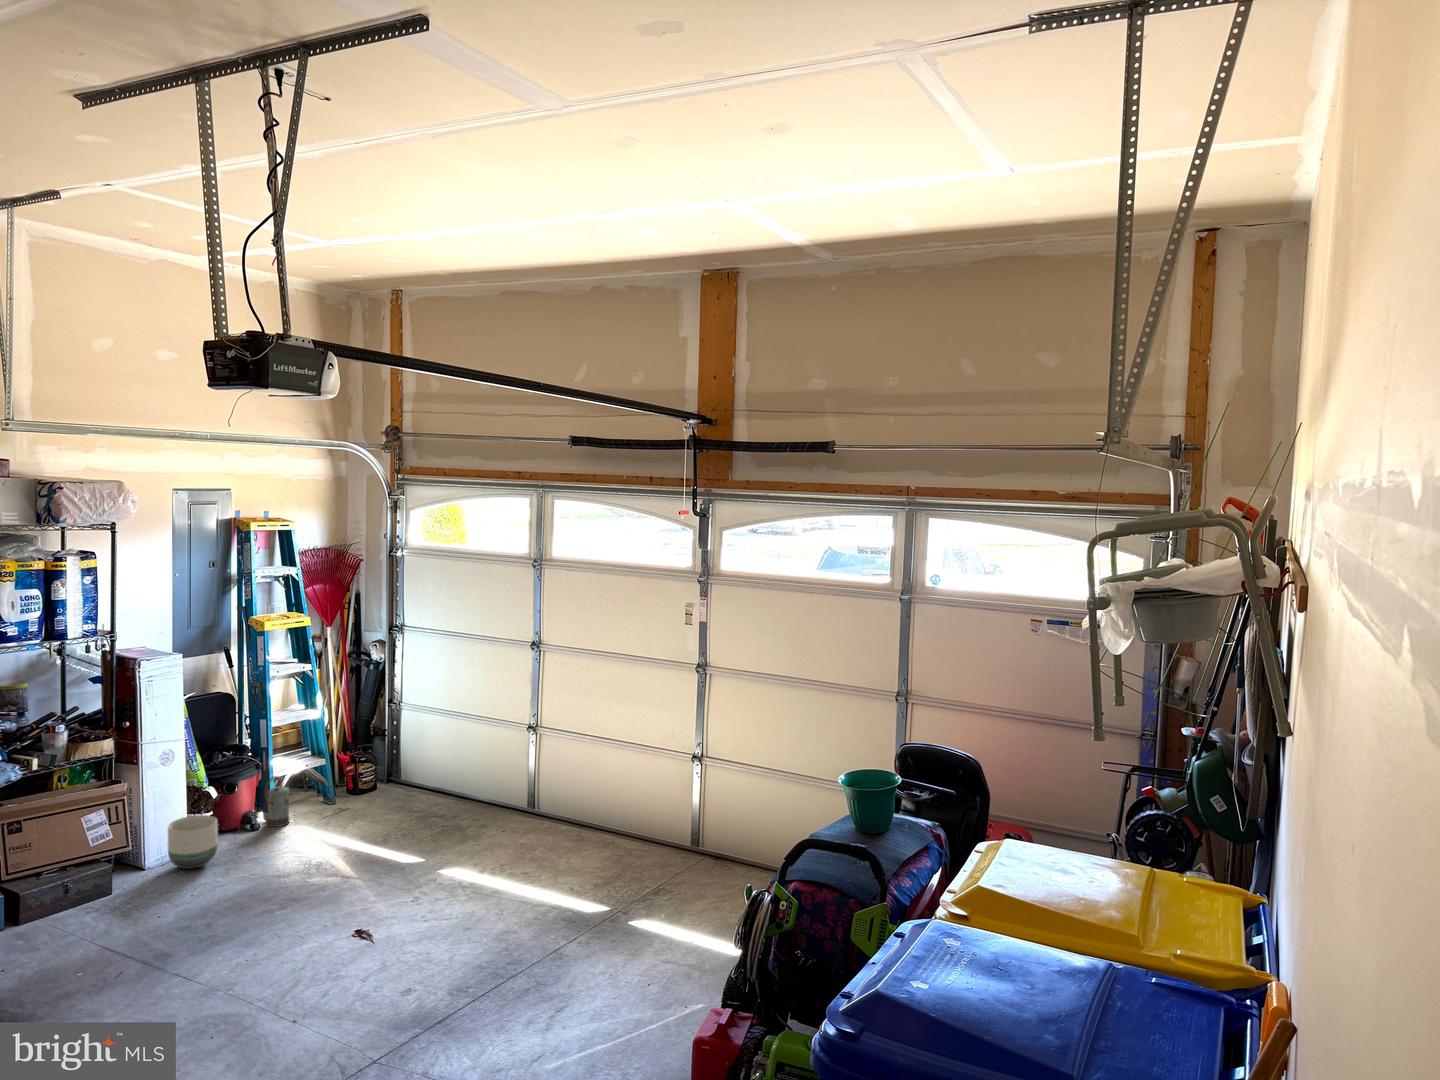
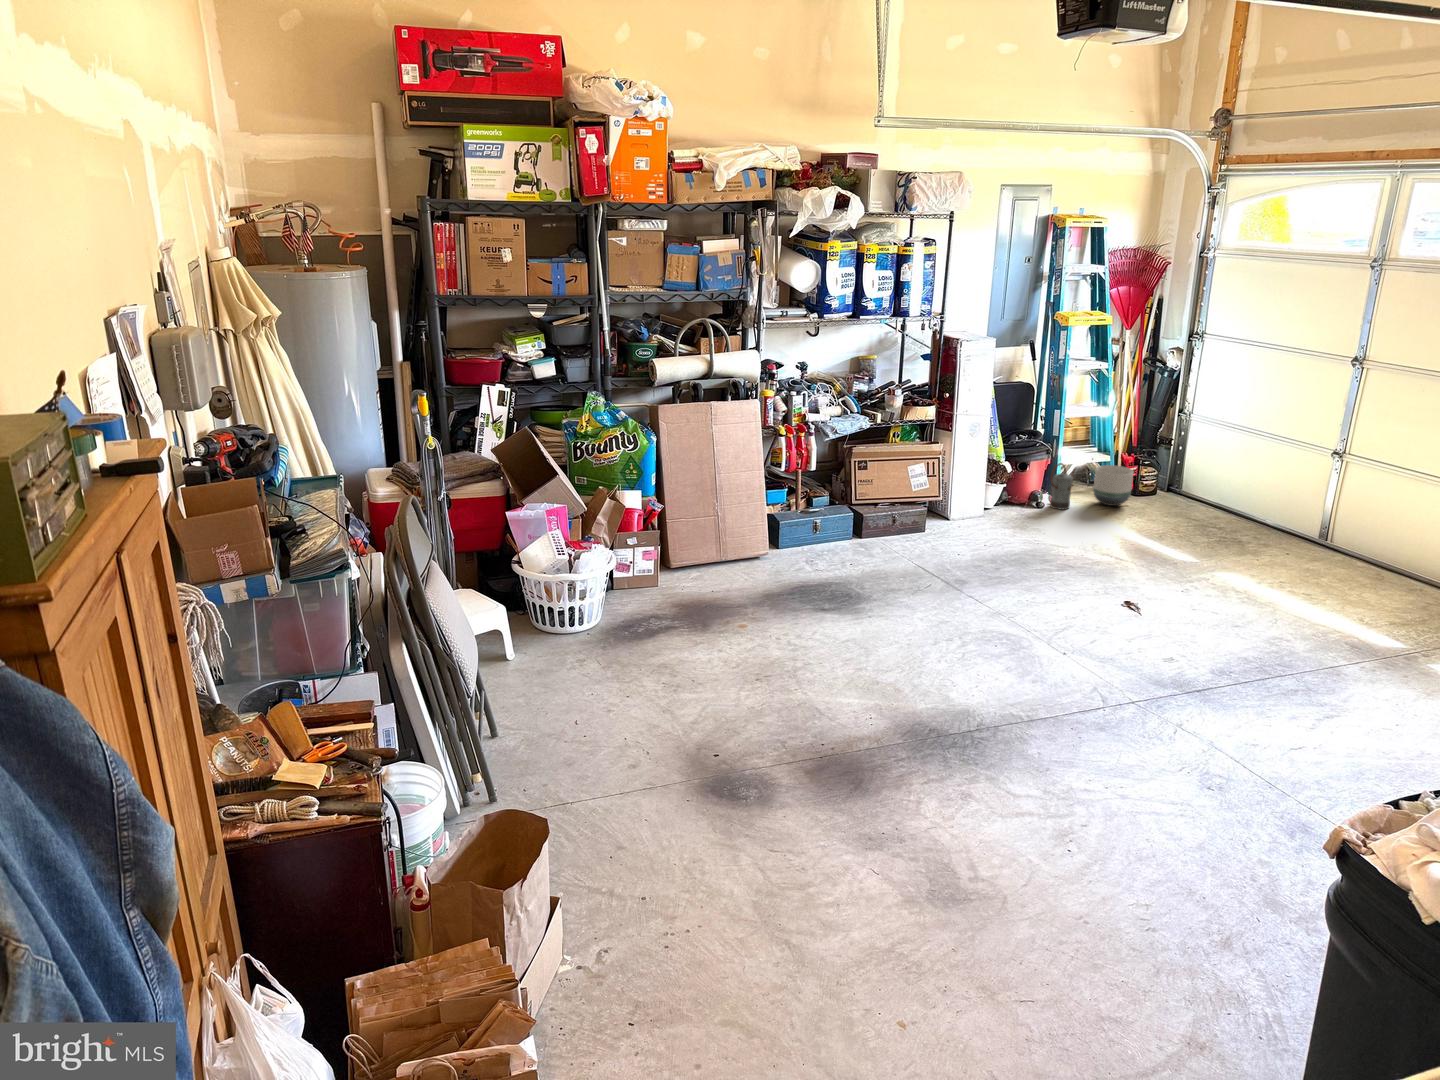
planter: present [168,815,218,869] -> present [1093,465,1133,506]

